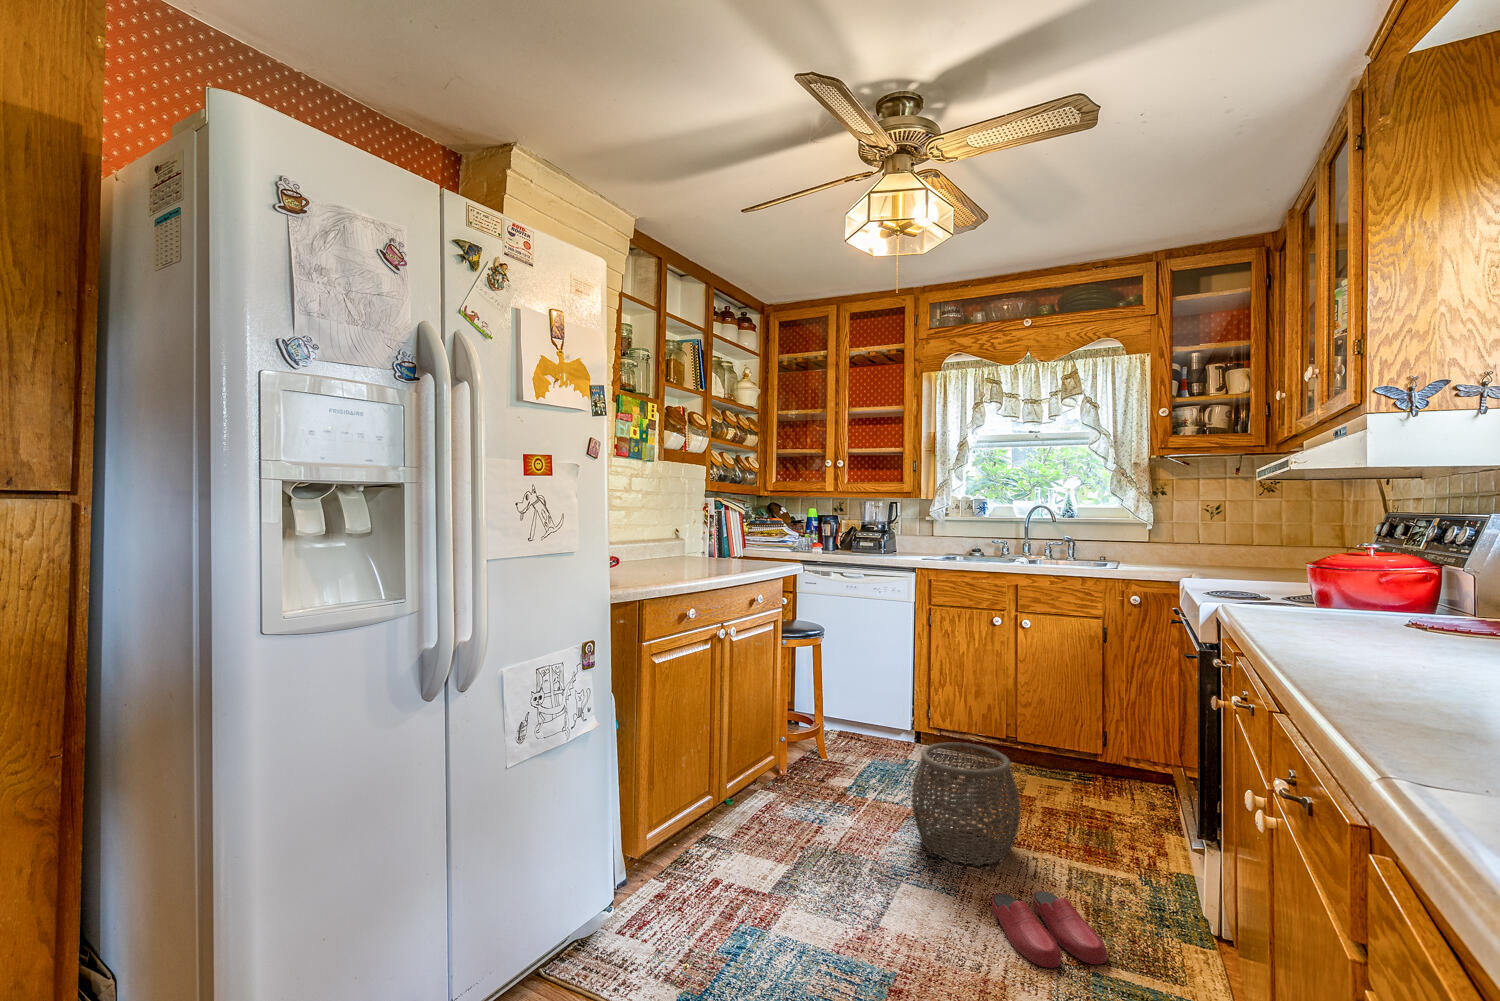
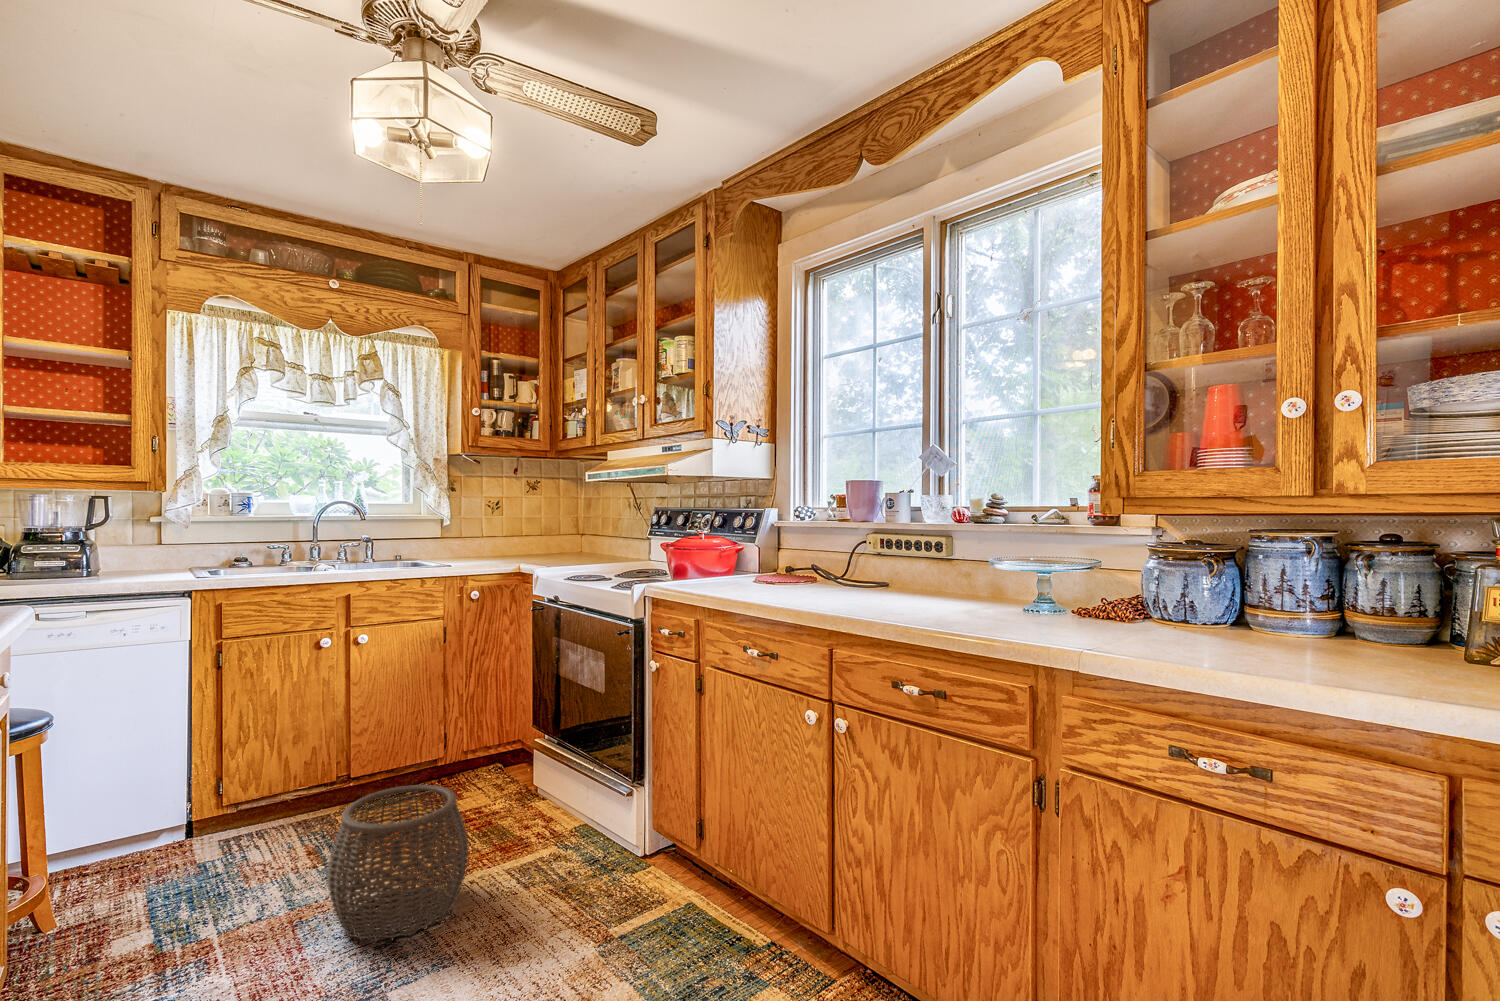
slippers: present [992,891,1107,968] -> none [495,894,620,968]

